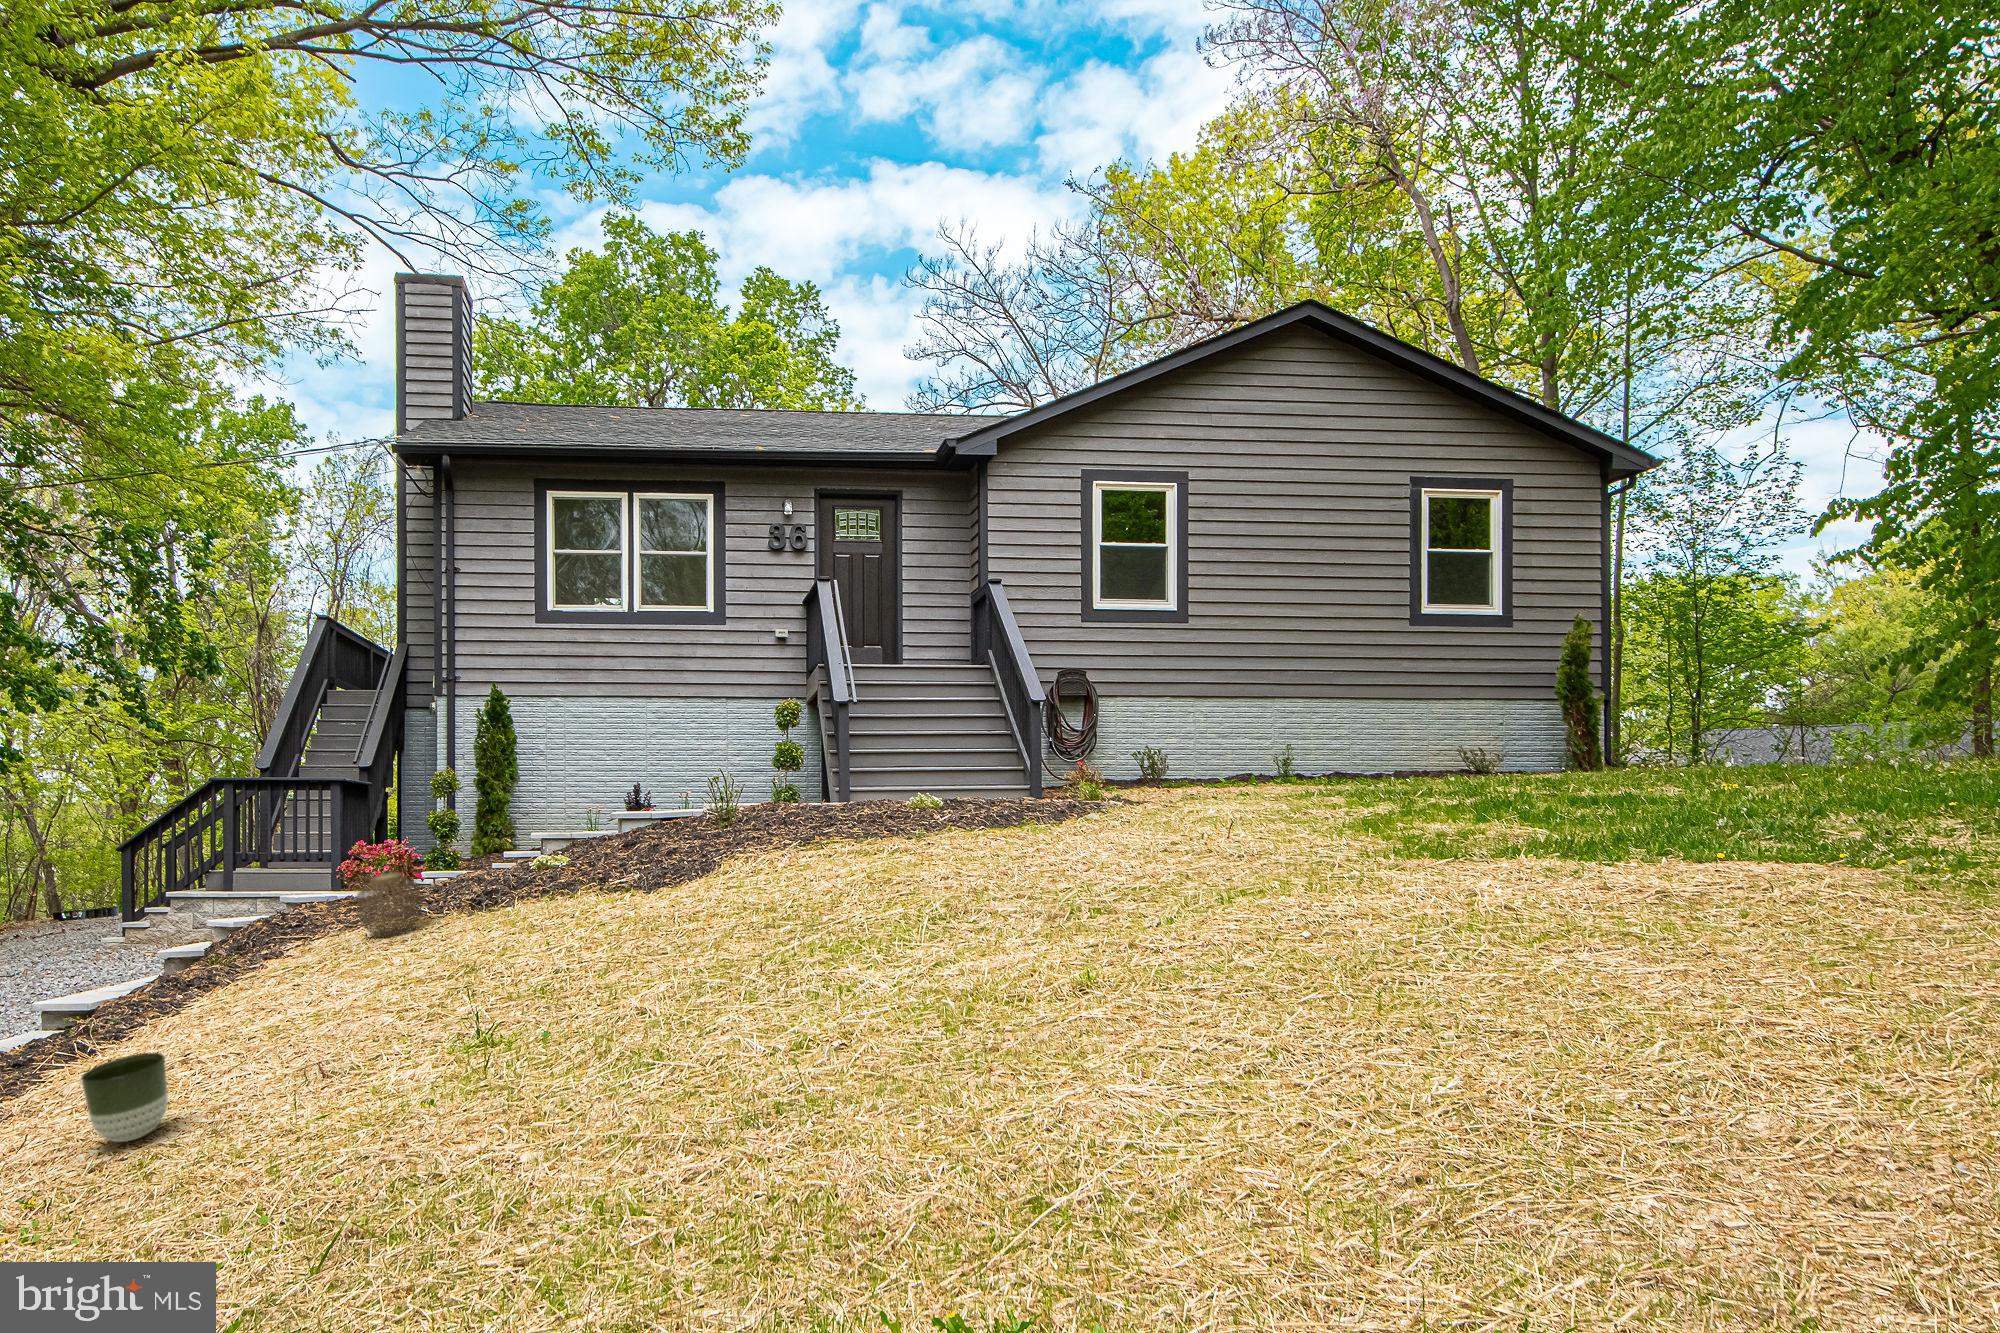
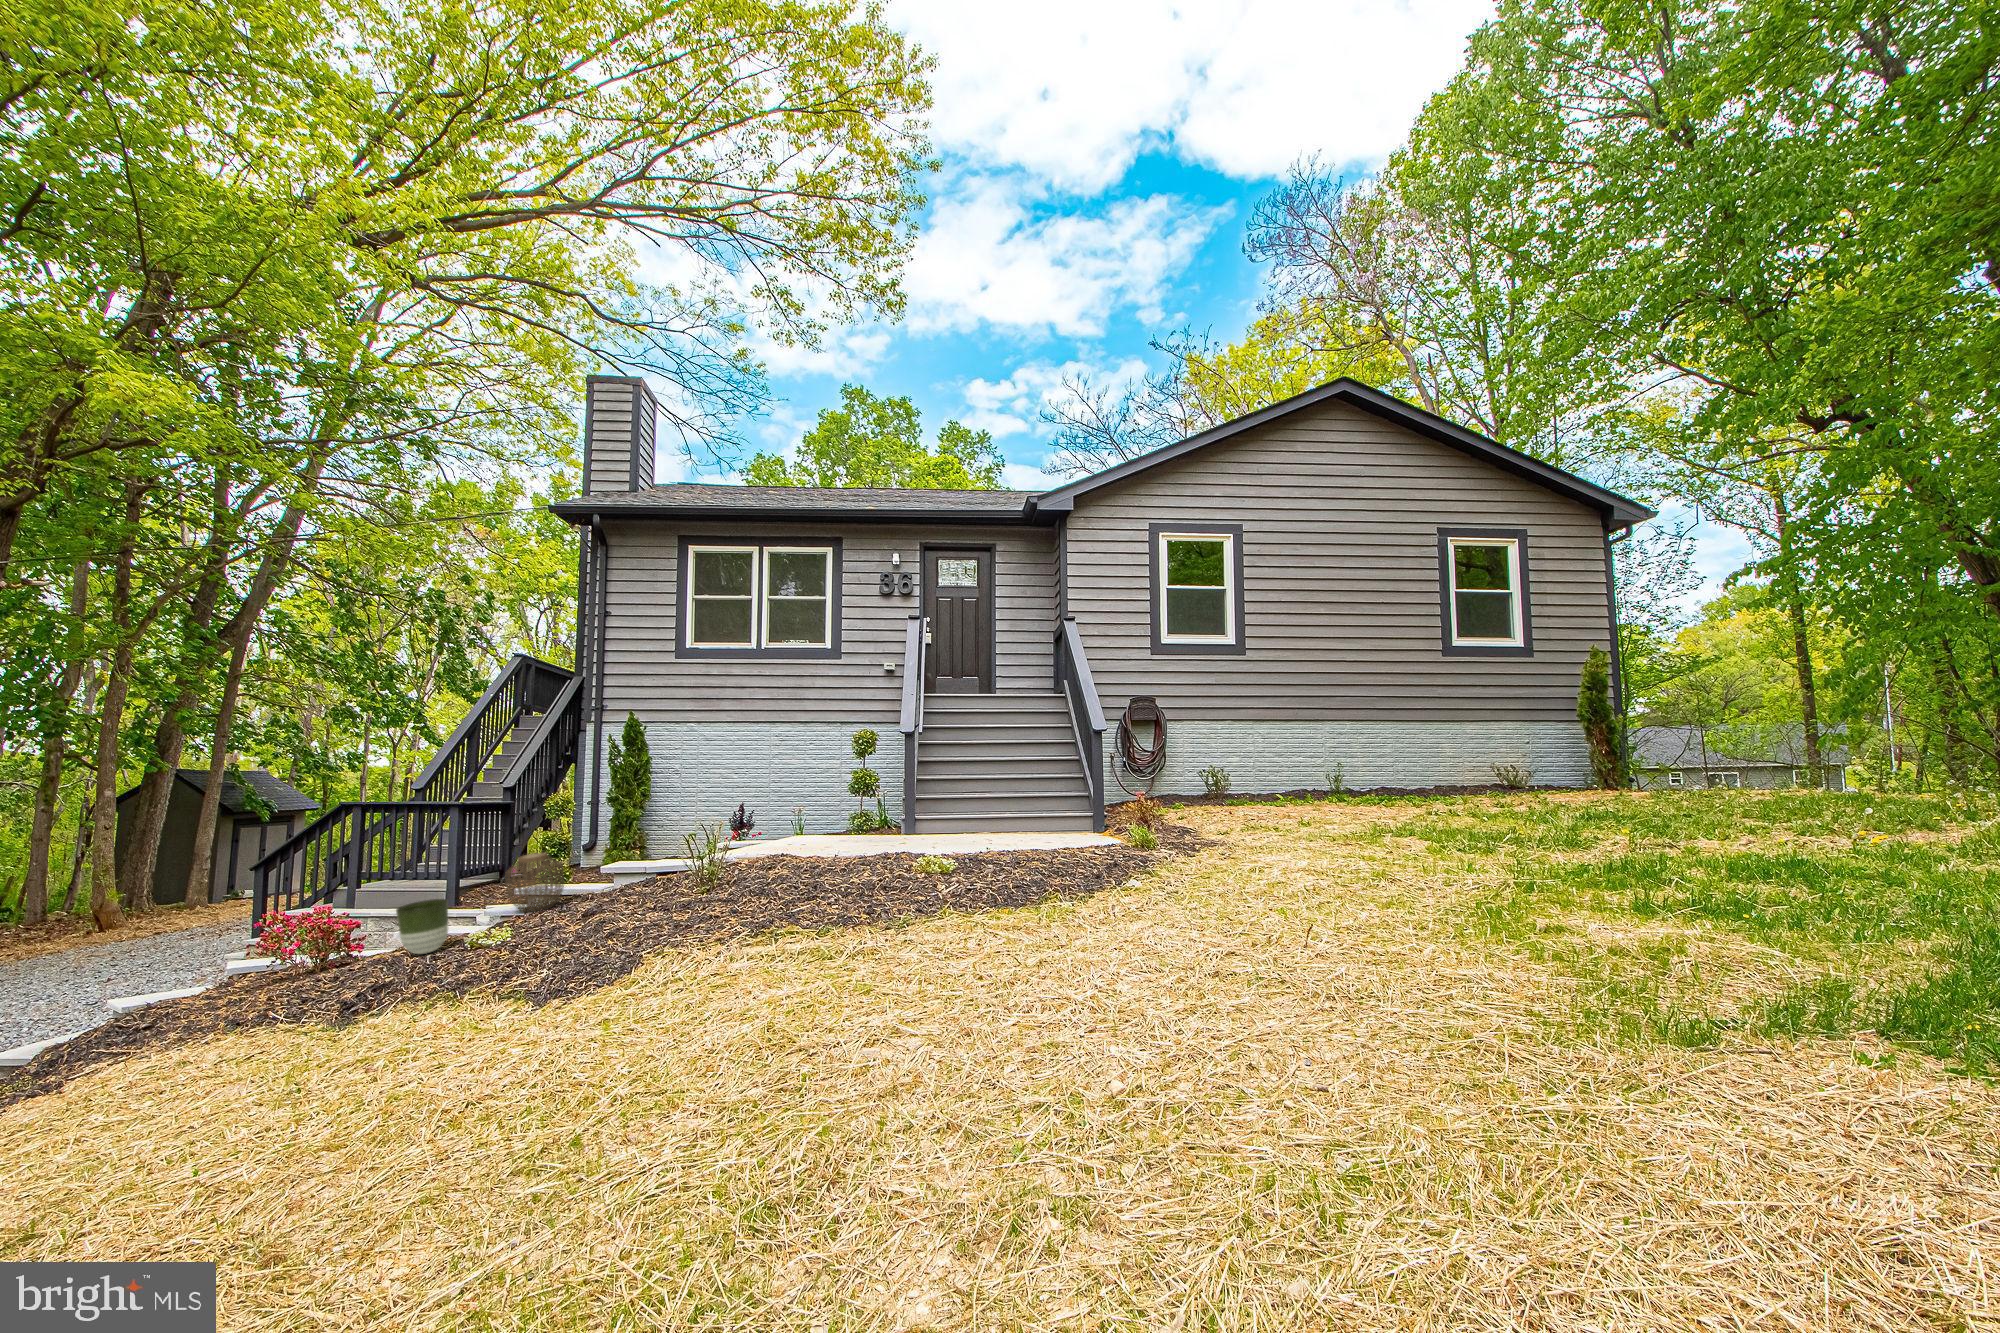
planter: present [81,1053,168,1142] -> present [396,899,448,954]

